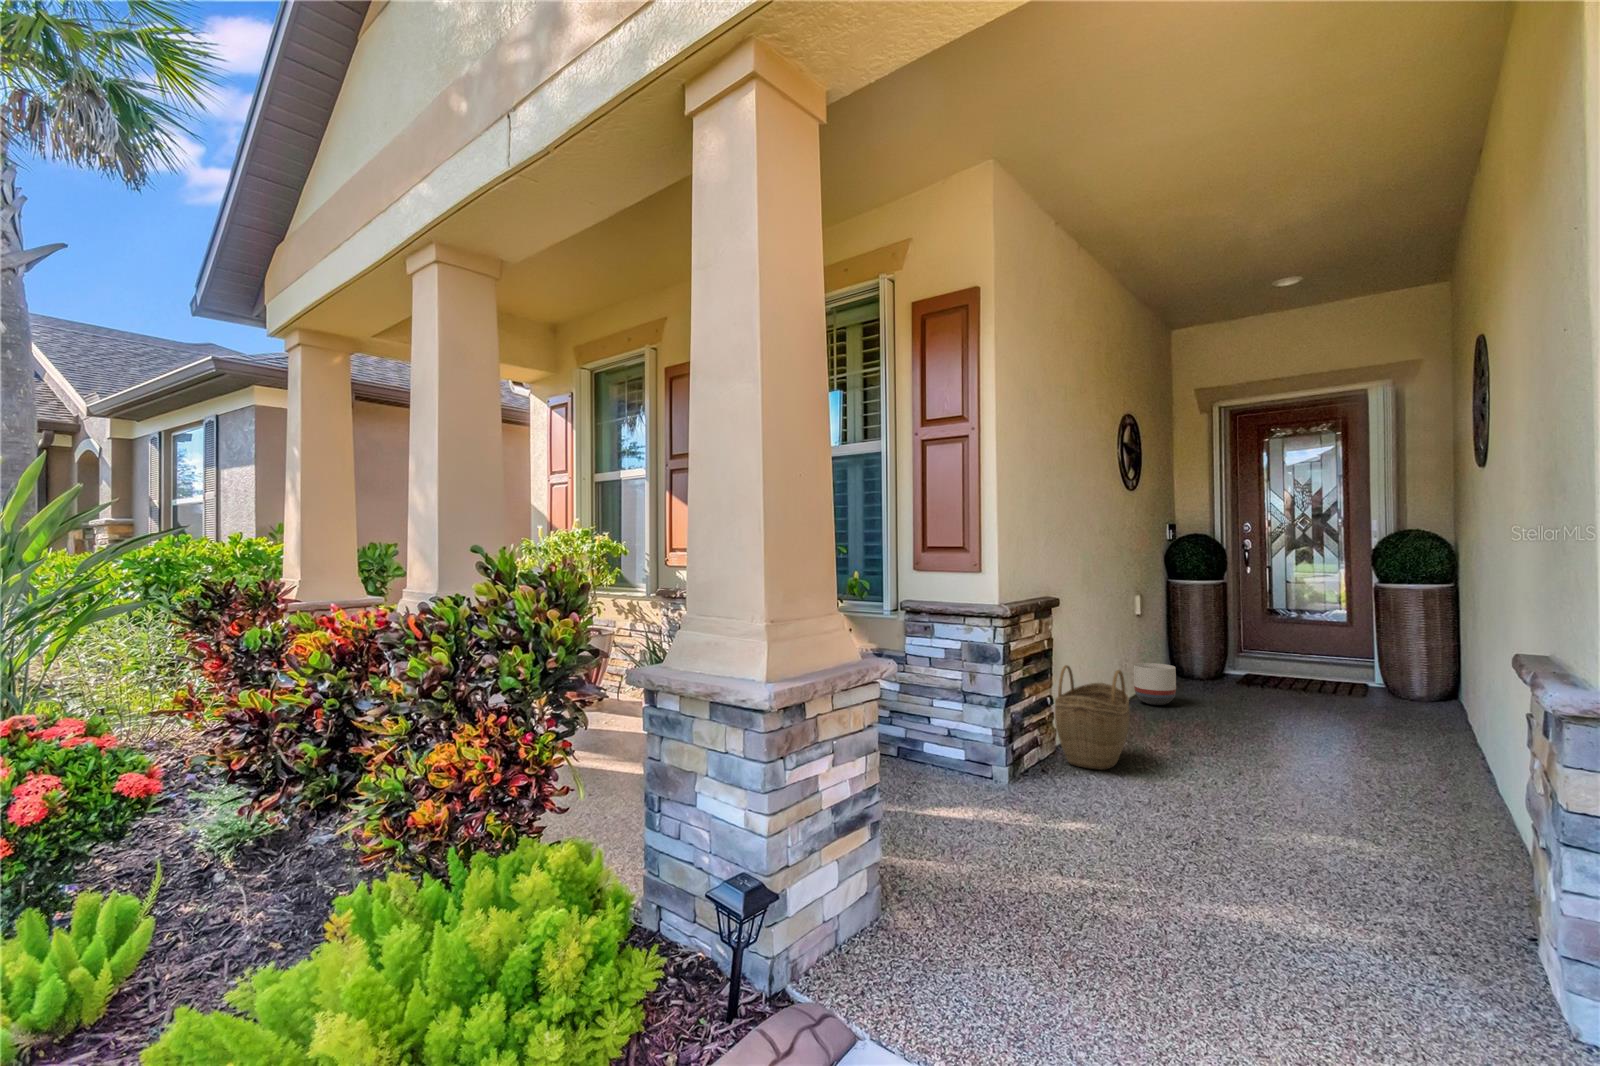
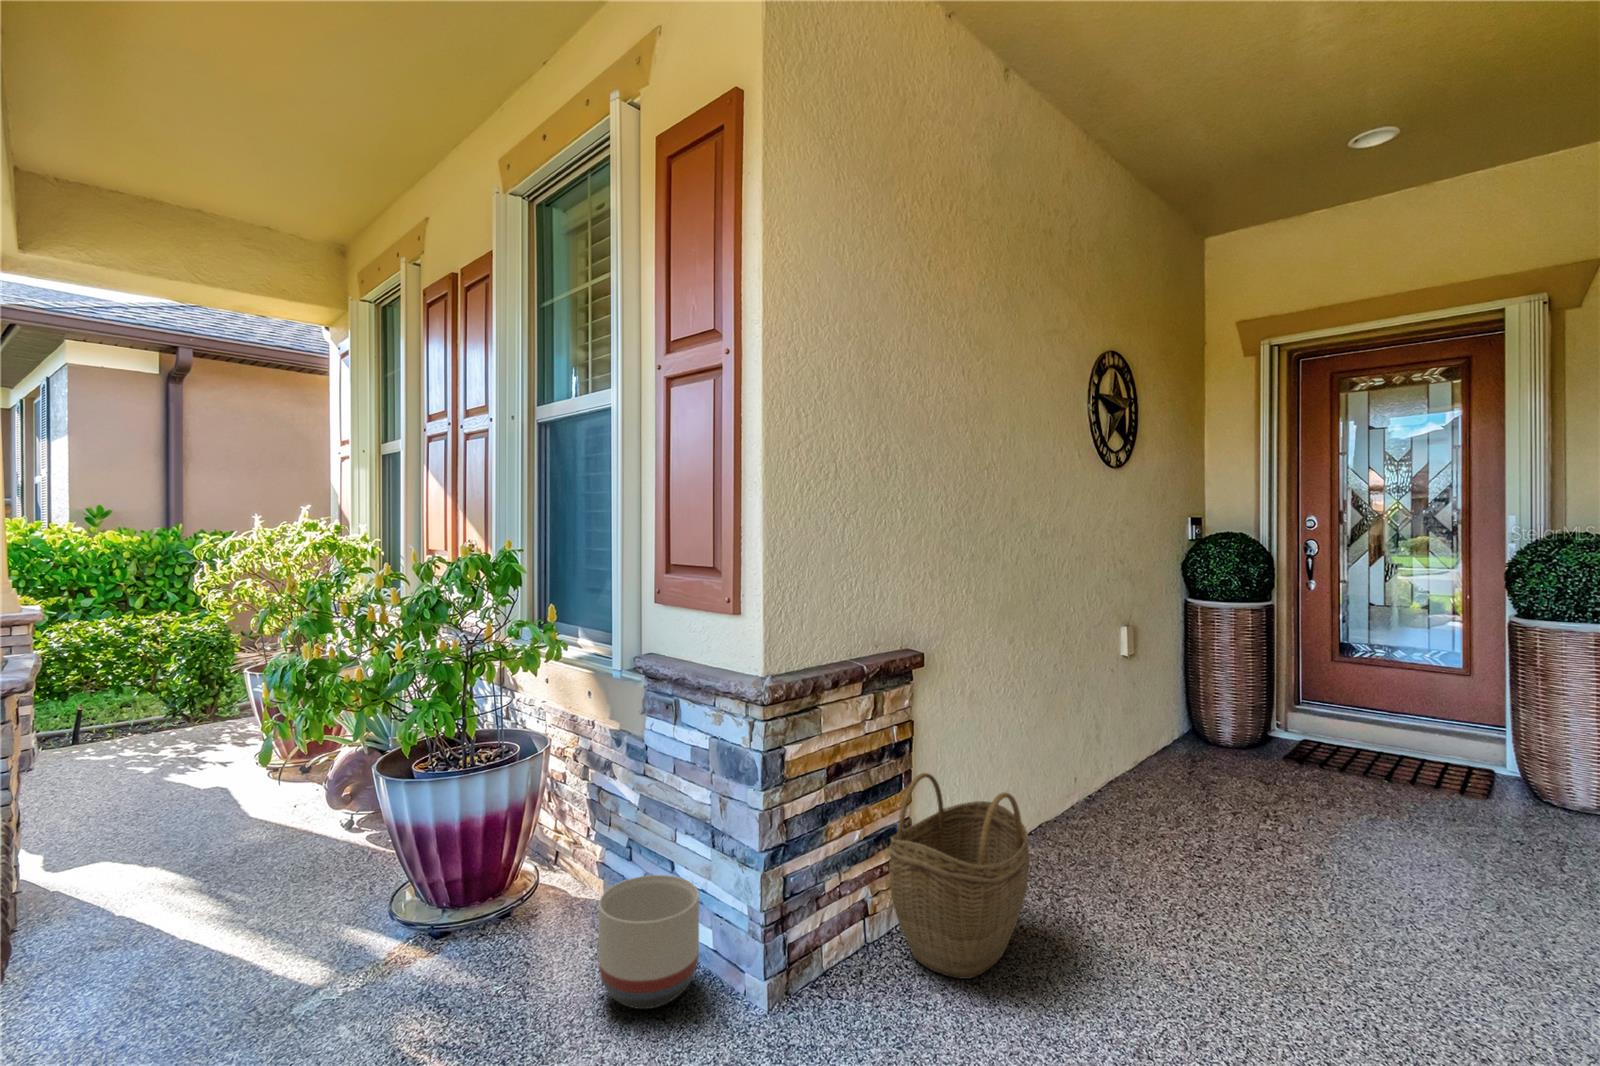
planter: present [1134,663,1176,705] -> present [598,875,699,1009]

